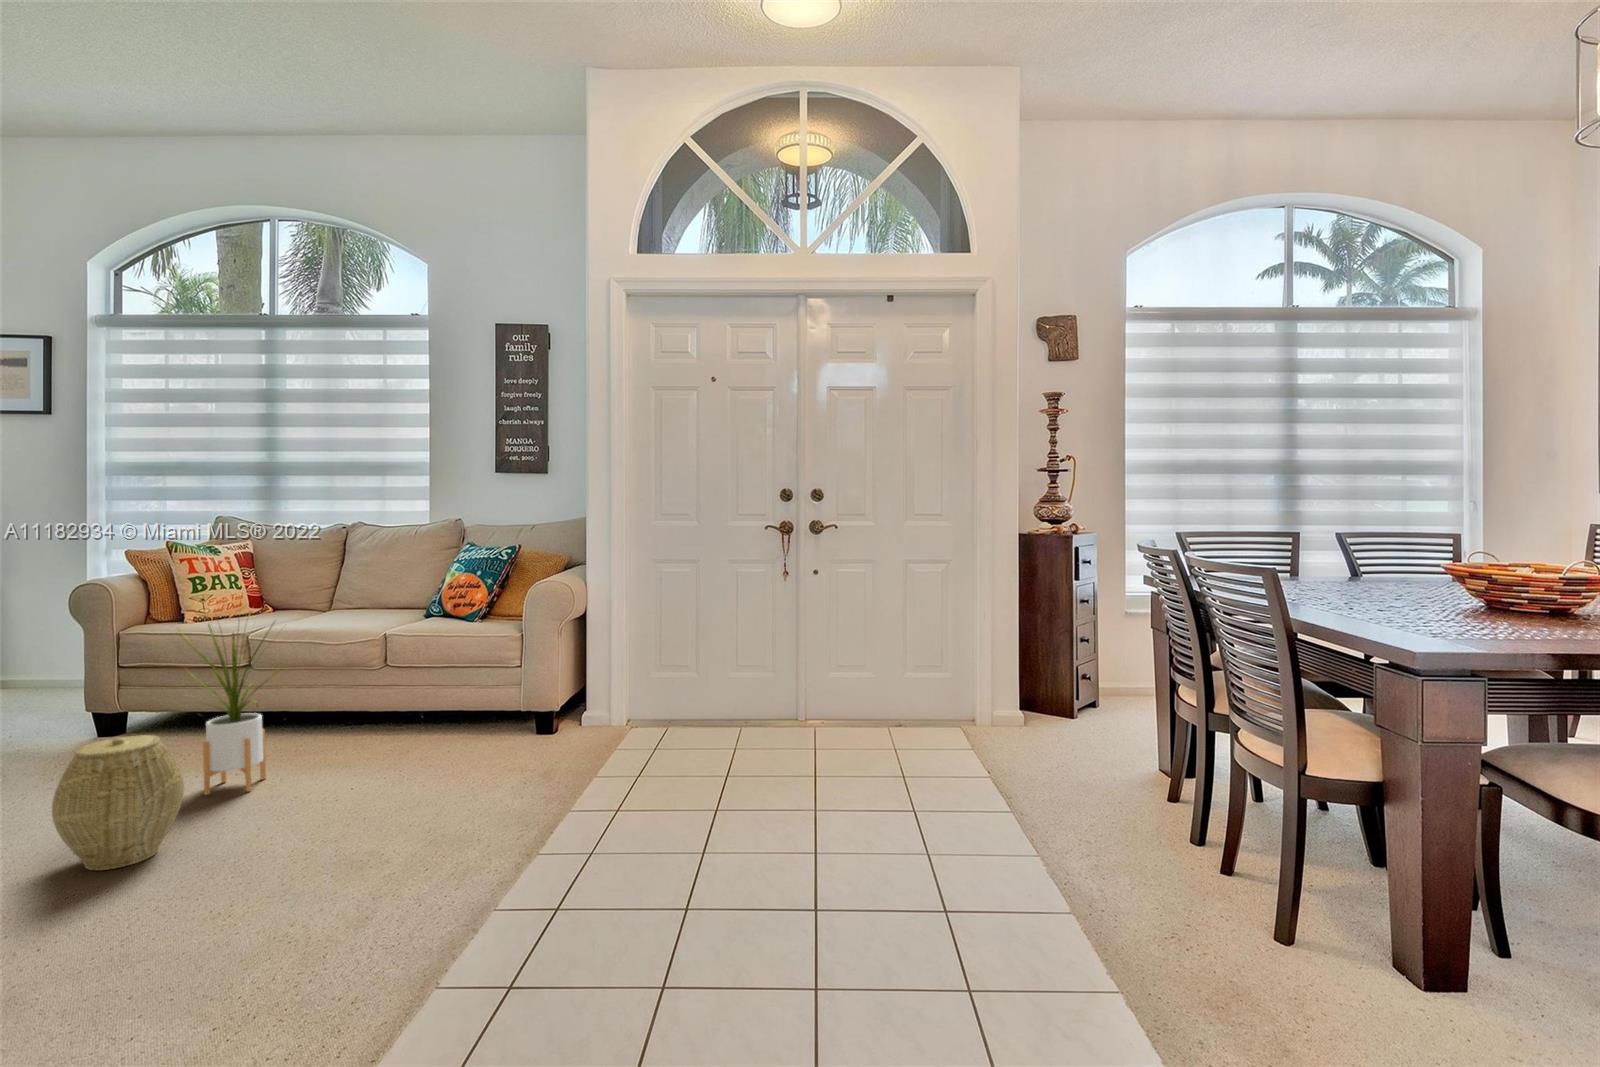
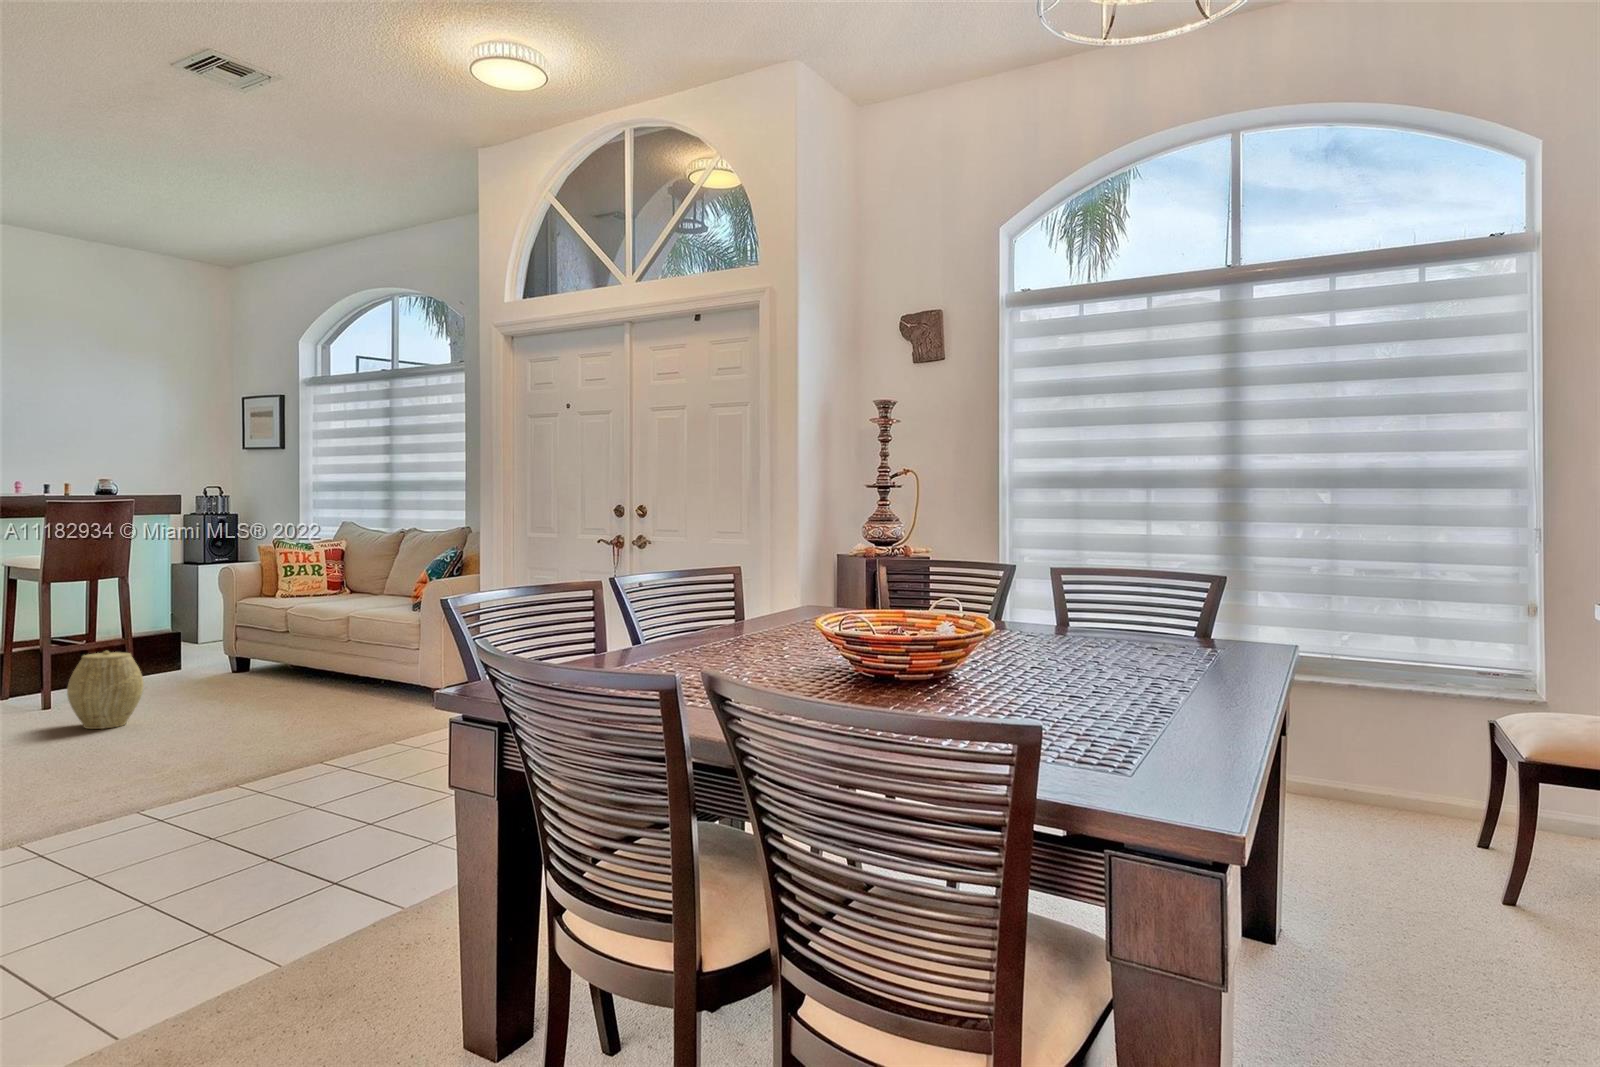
house plant: present [186,624,281,795] -> none [185,581,263,708]

